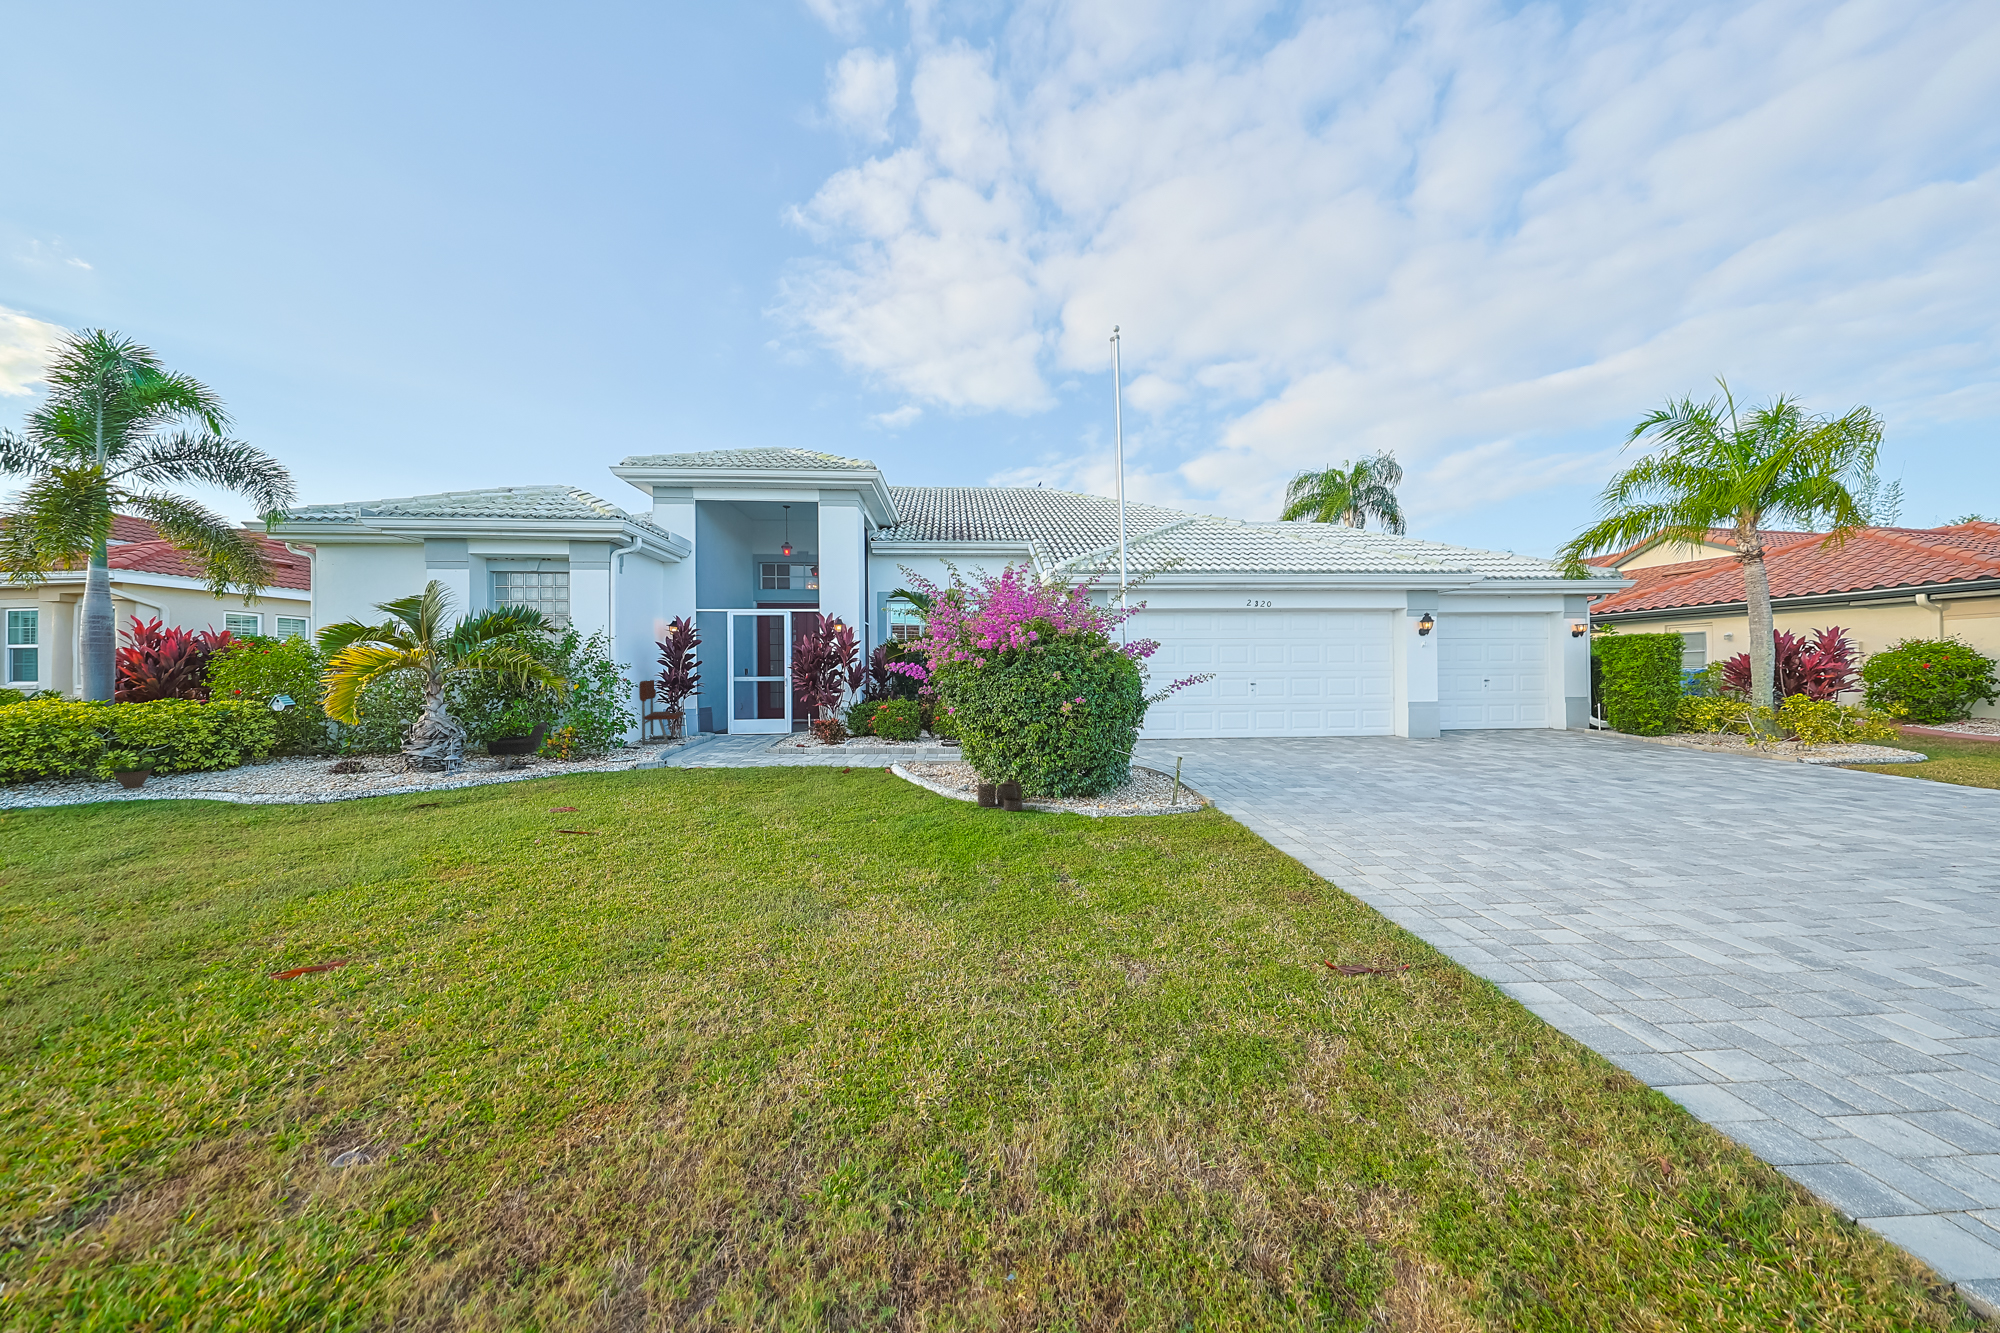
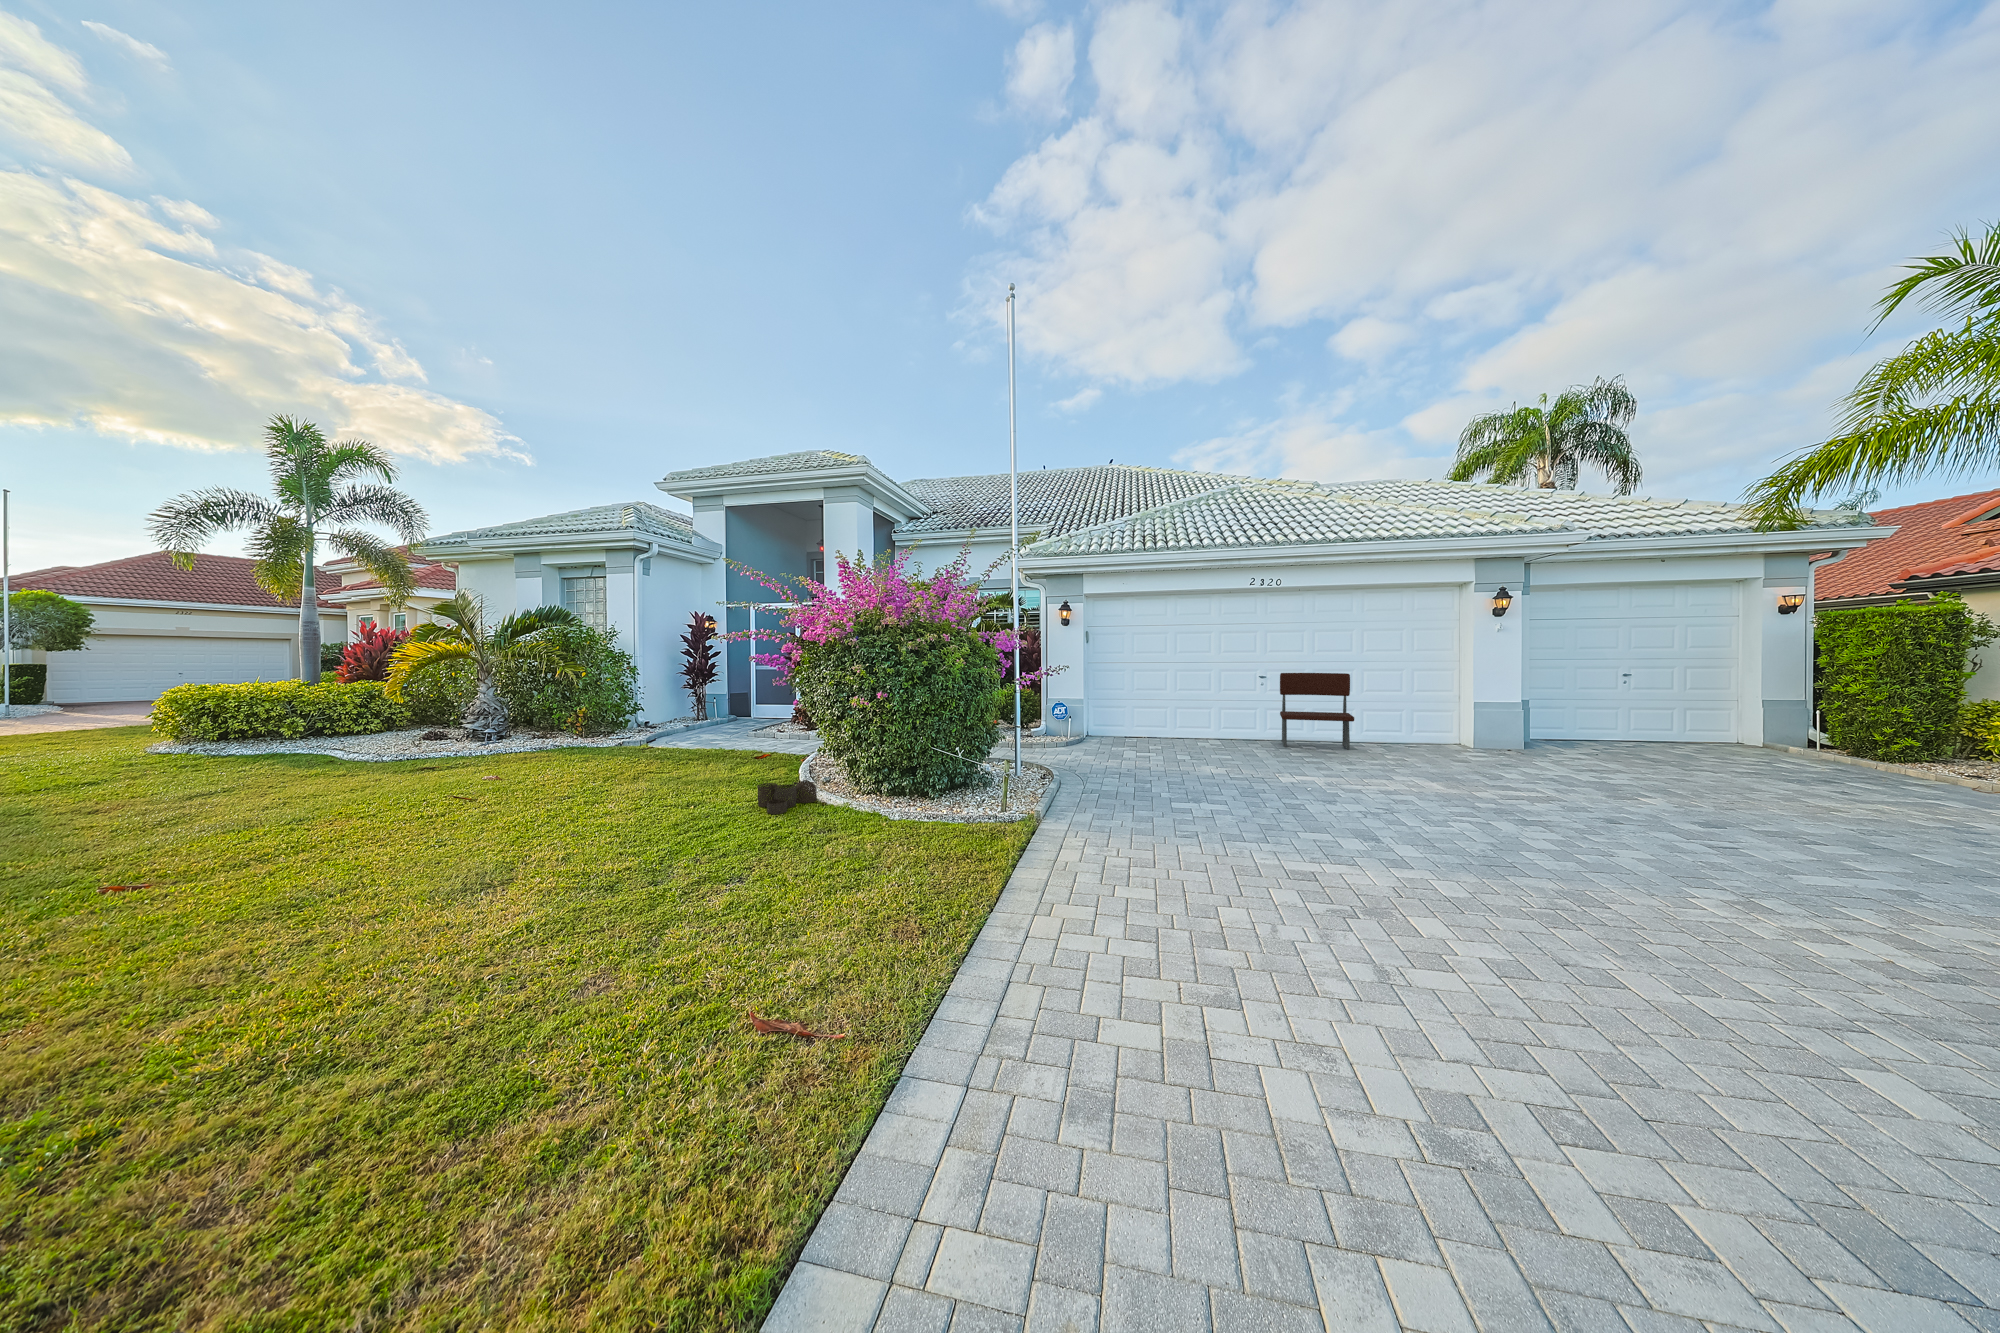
bench: present [639,680,683,744] -> present [1280,673,1354,749]
lounge chair: present [483,722,548,770] -> none [507,704,565,744]
decorative plant: present [98,761,164,788] -> none [273,726,319,746]

